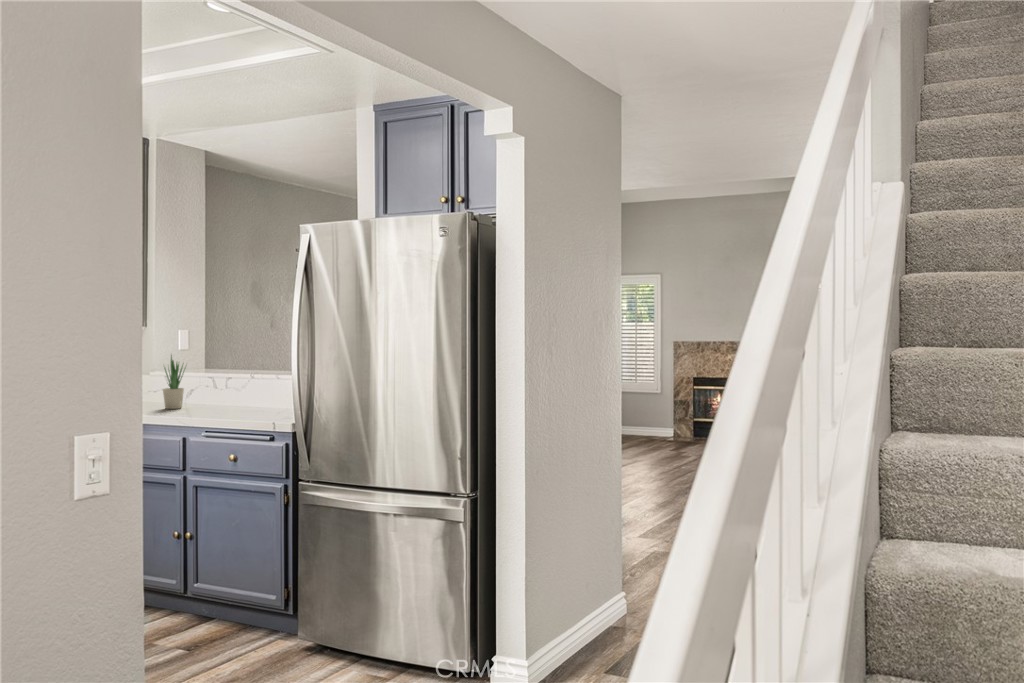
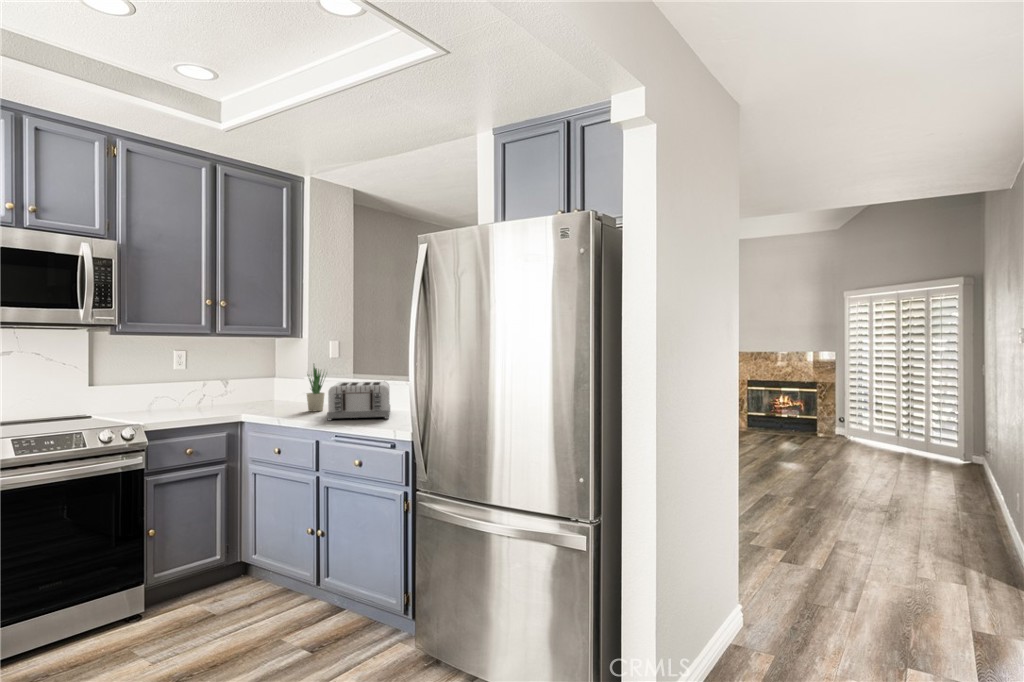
toaster: none [194,375,262,416] -> present [327,382,390,420]

